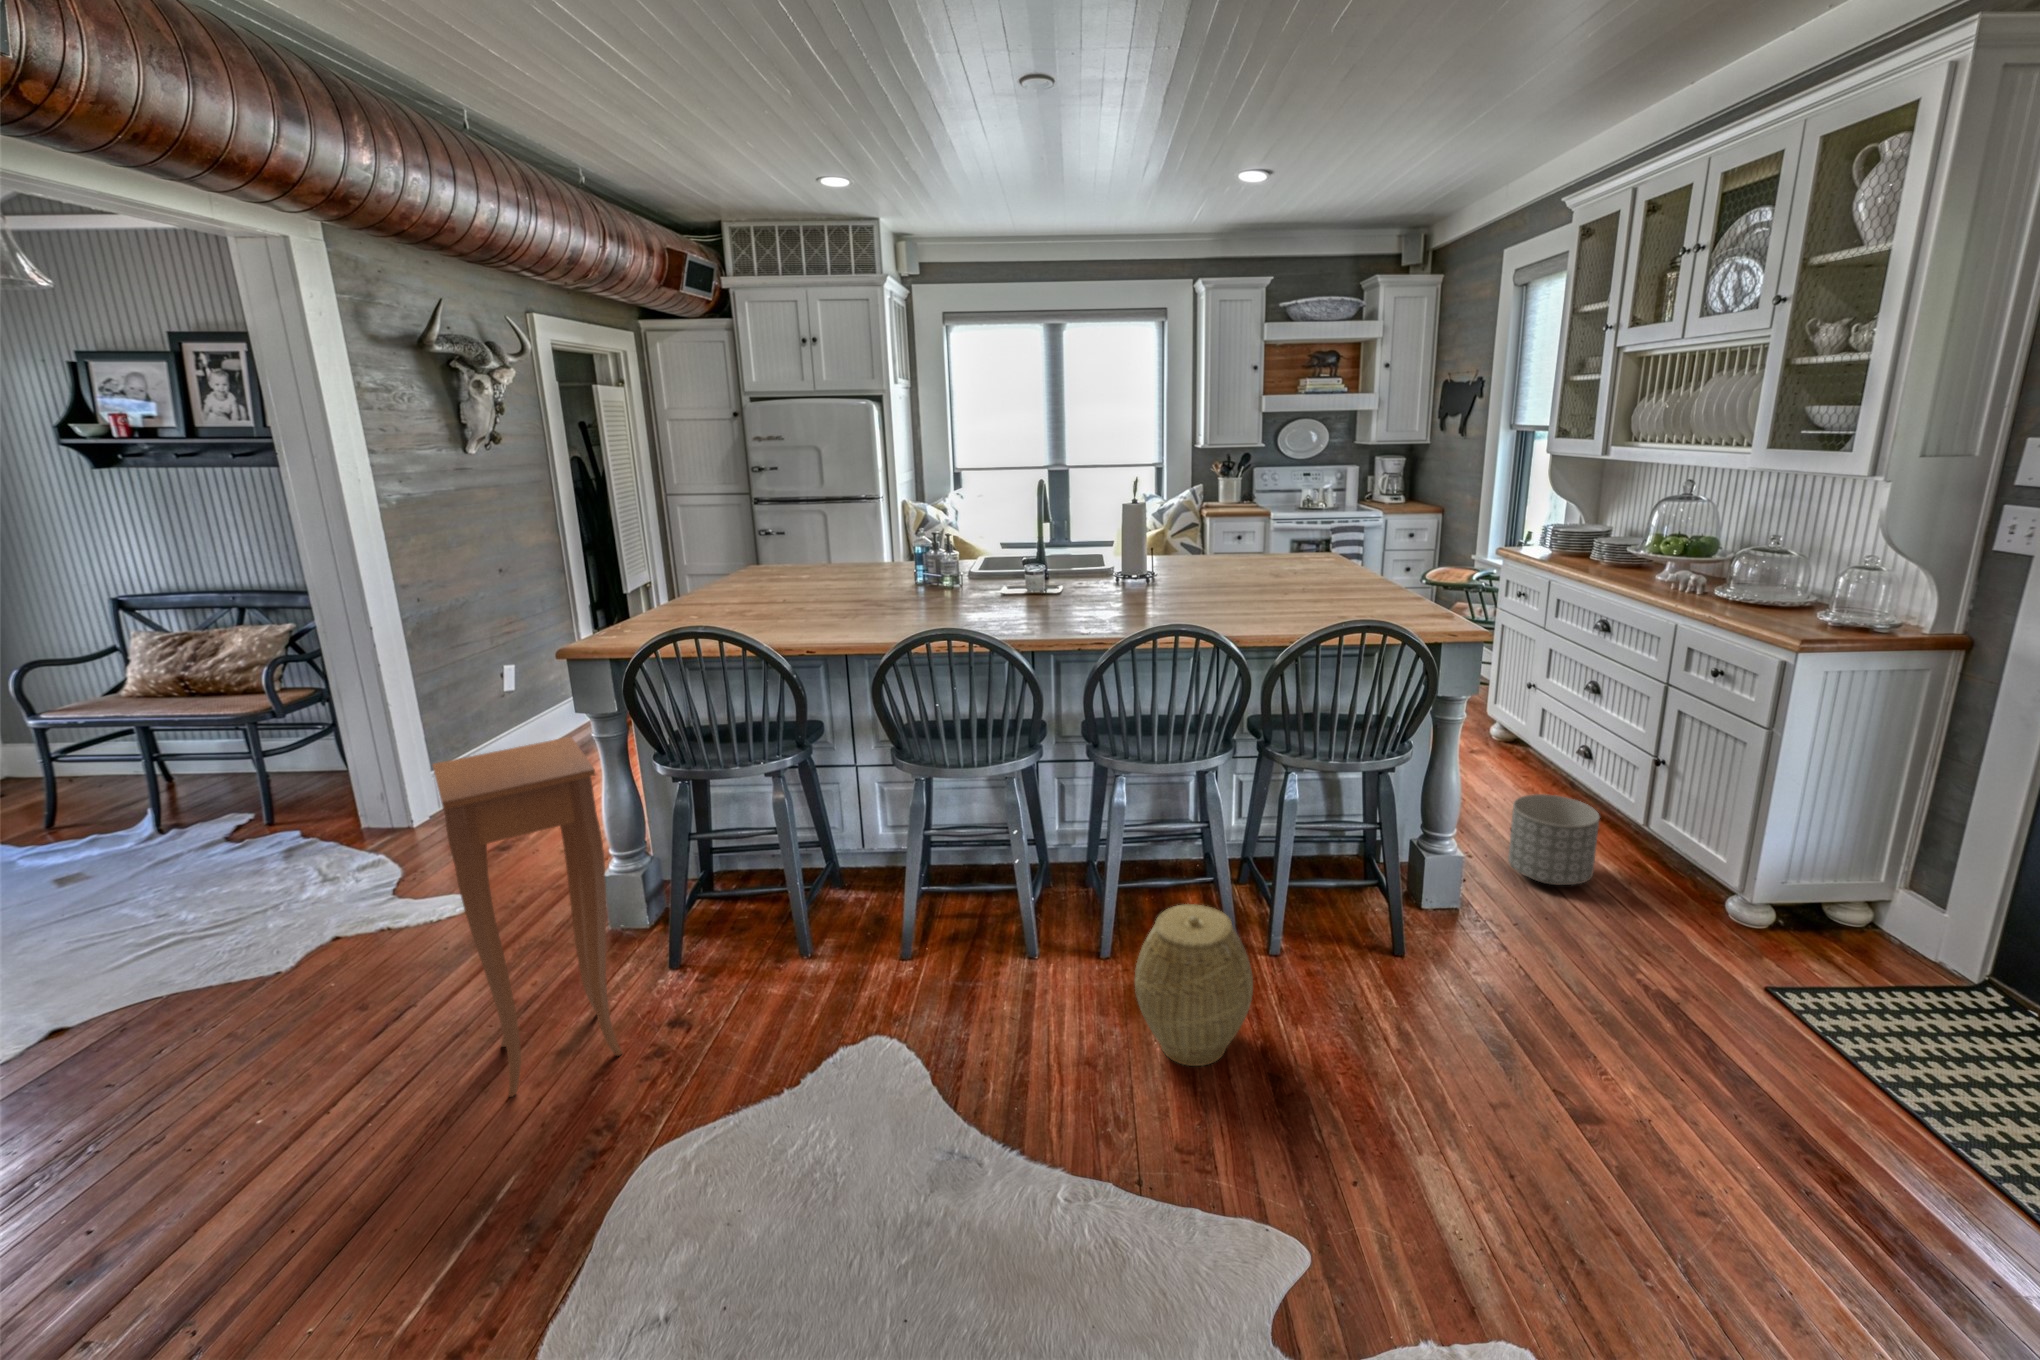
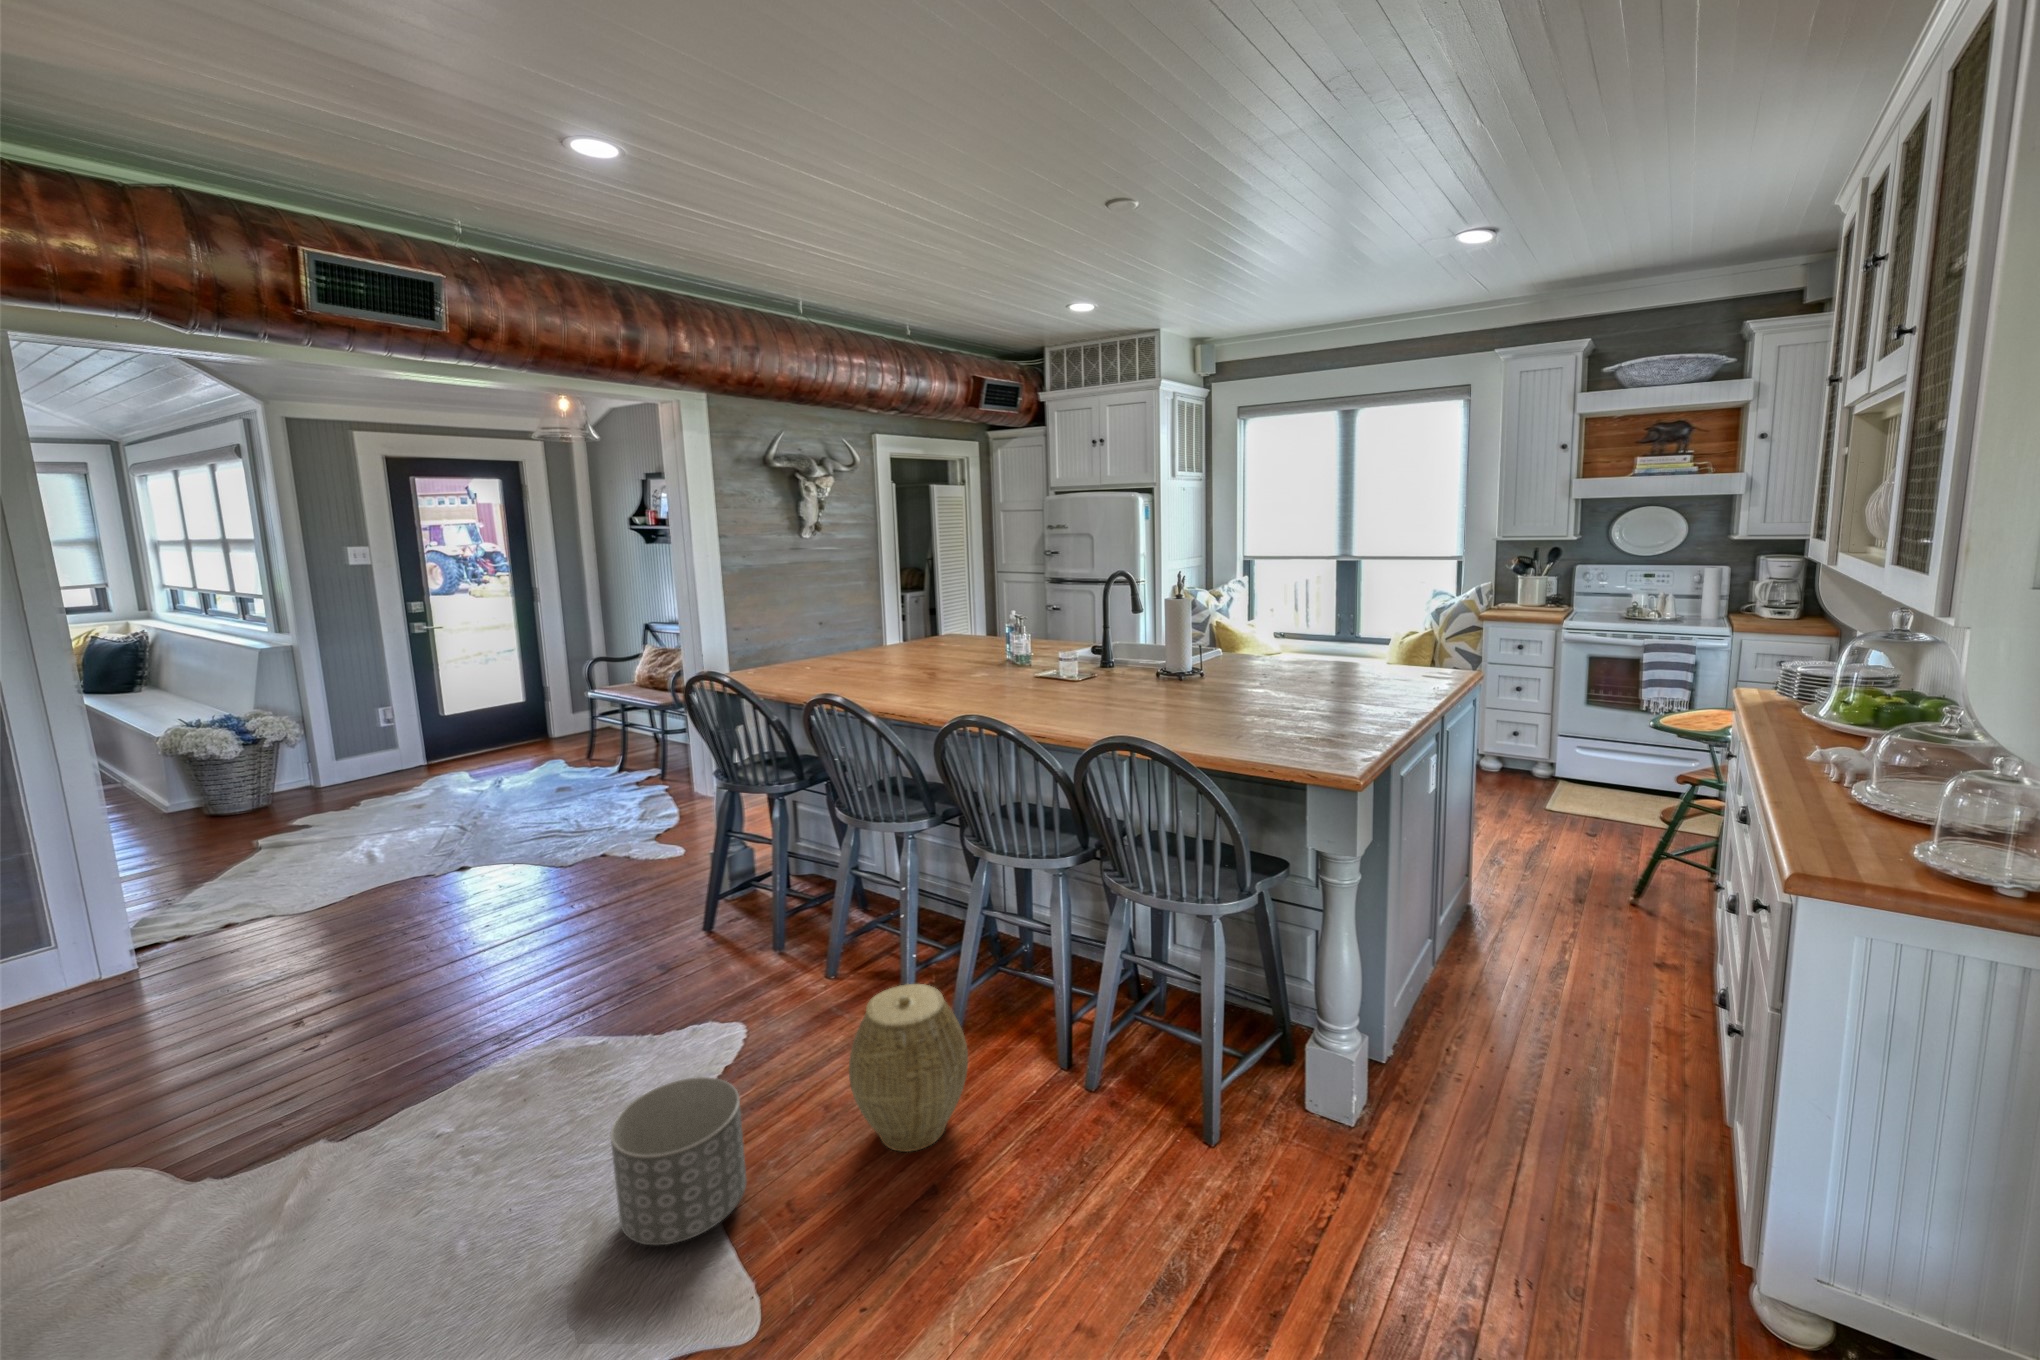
side table: present [432,737,622,1097] -> none [510,732,652,972]
planter: present [1508,794,1599,885] -> present [610,1077,747,1245]

